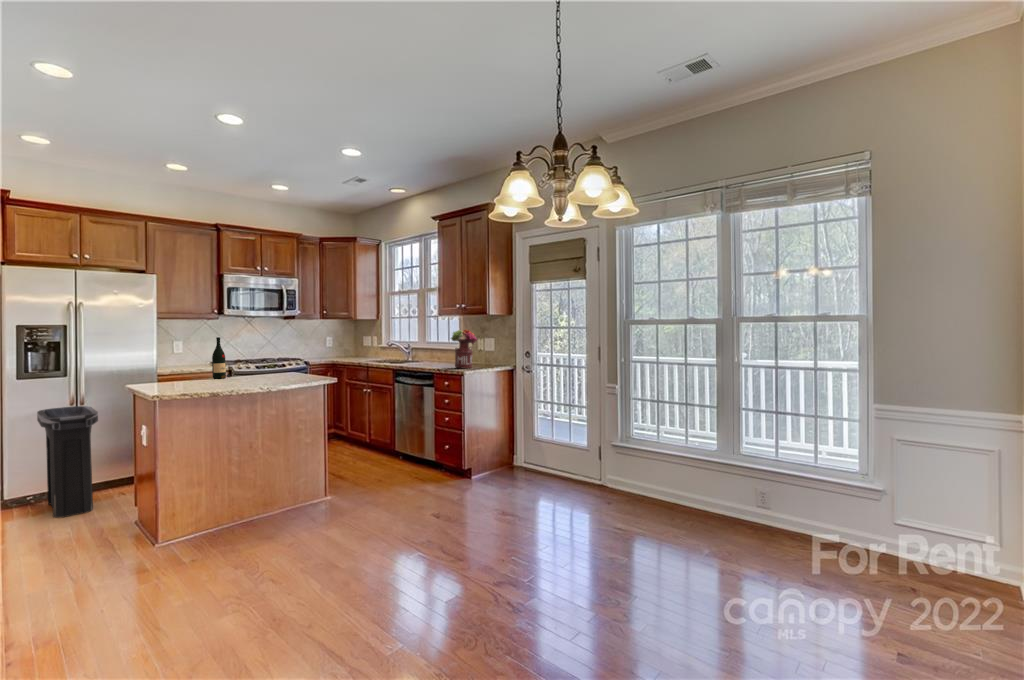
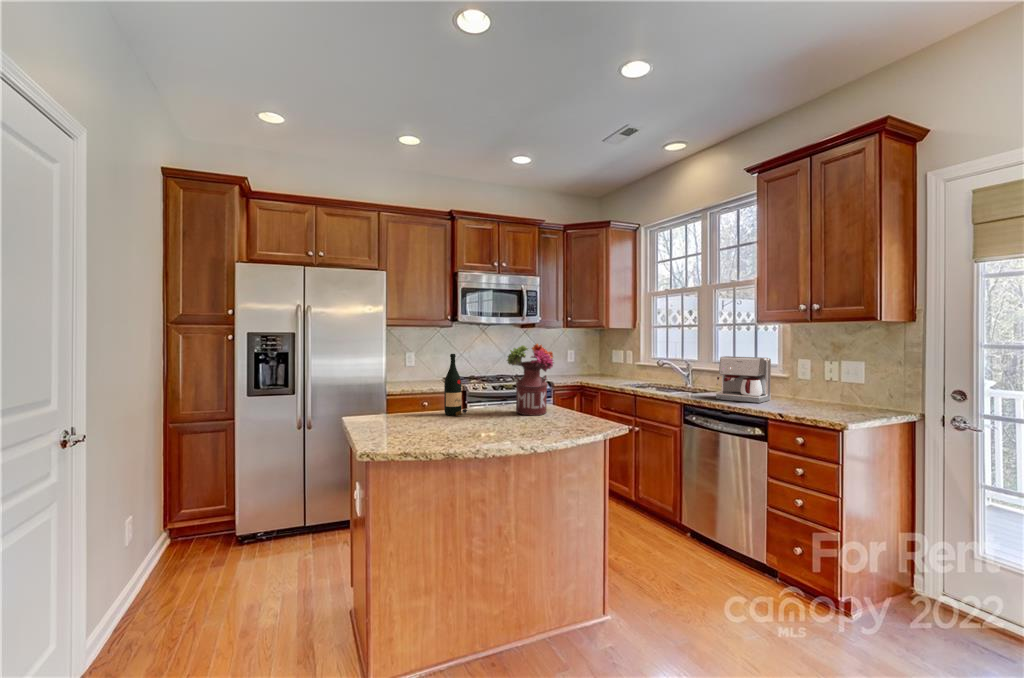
flower arrangement: present [451,330,477,368] -> present [507,344,554,416]
coffee maker: none [416,338,449,366] -> present [716,356,771,403]
trash can: present [37,406,98,518] -> none [254,431,315,586]

